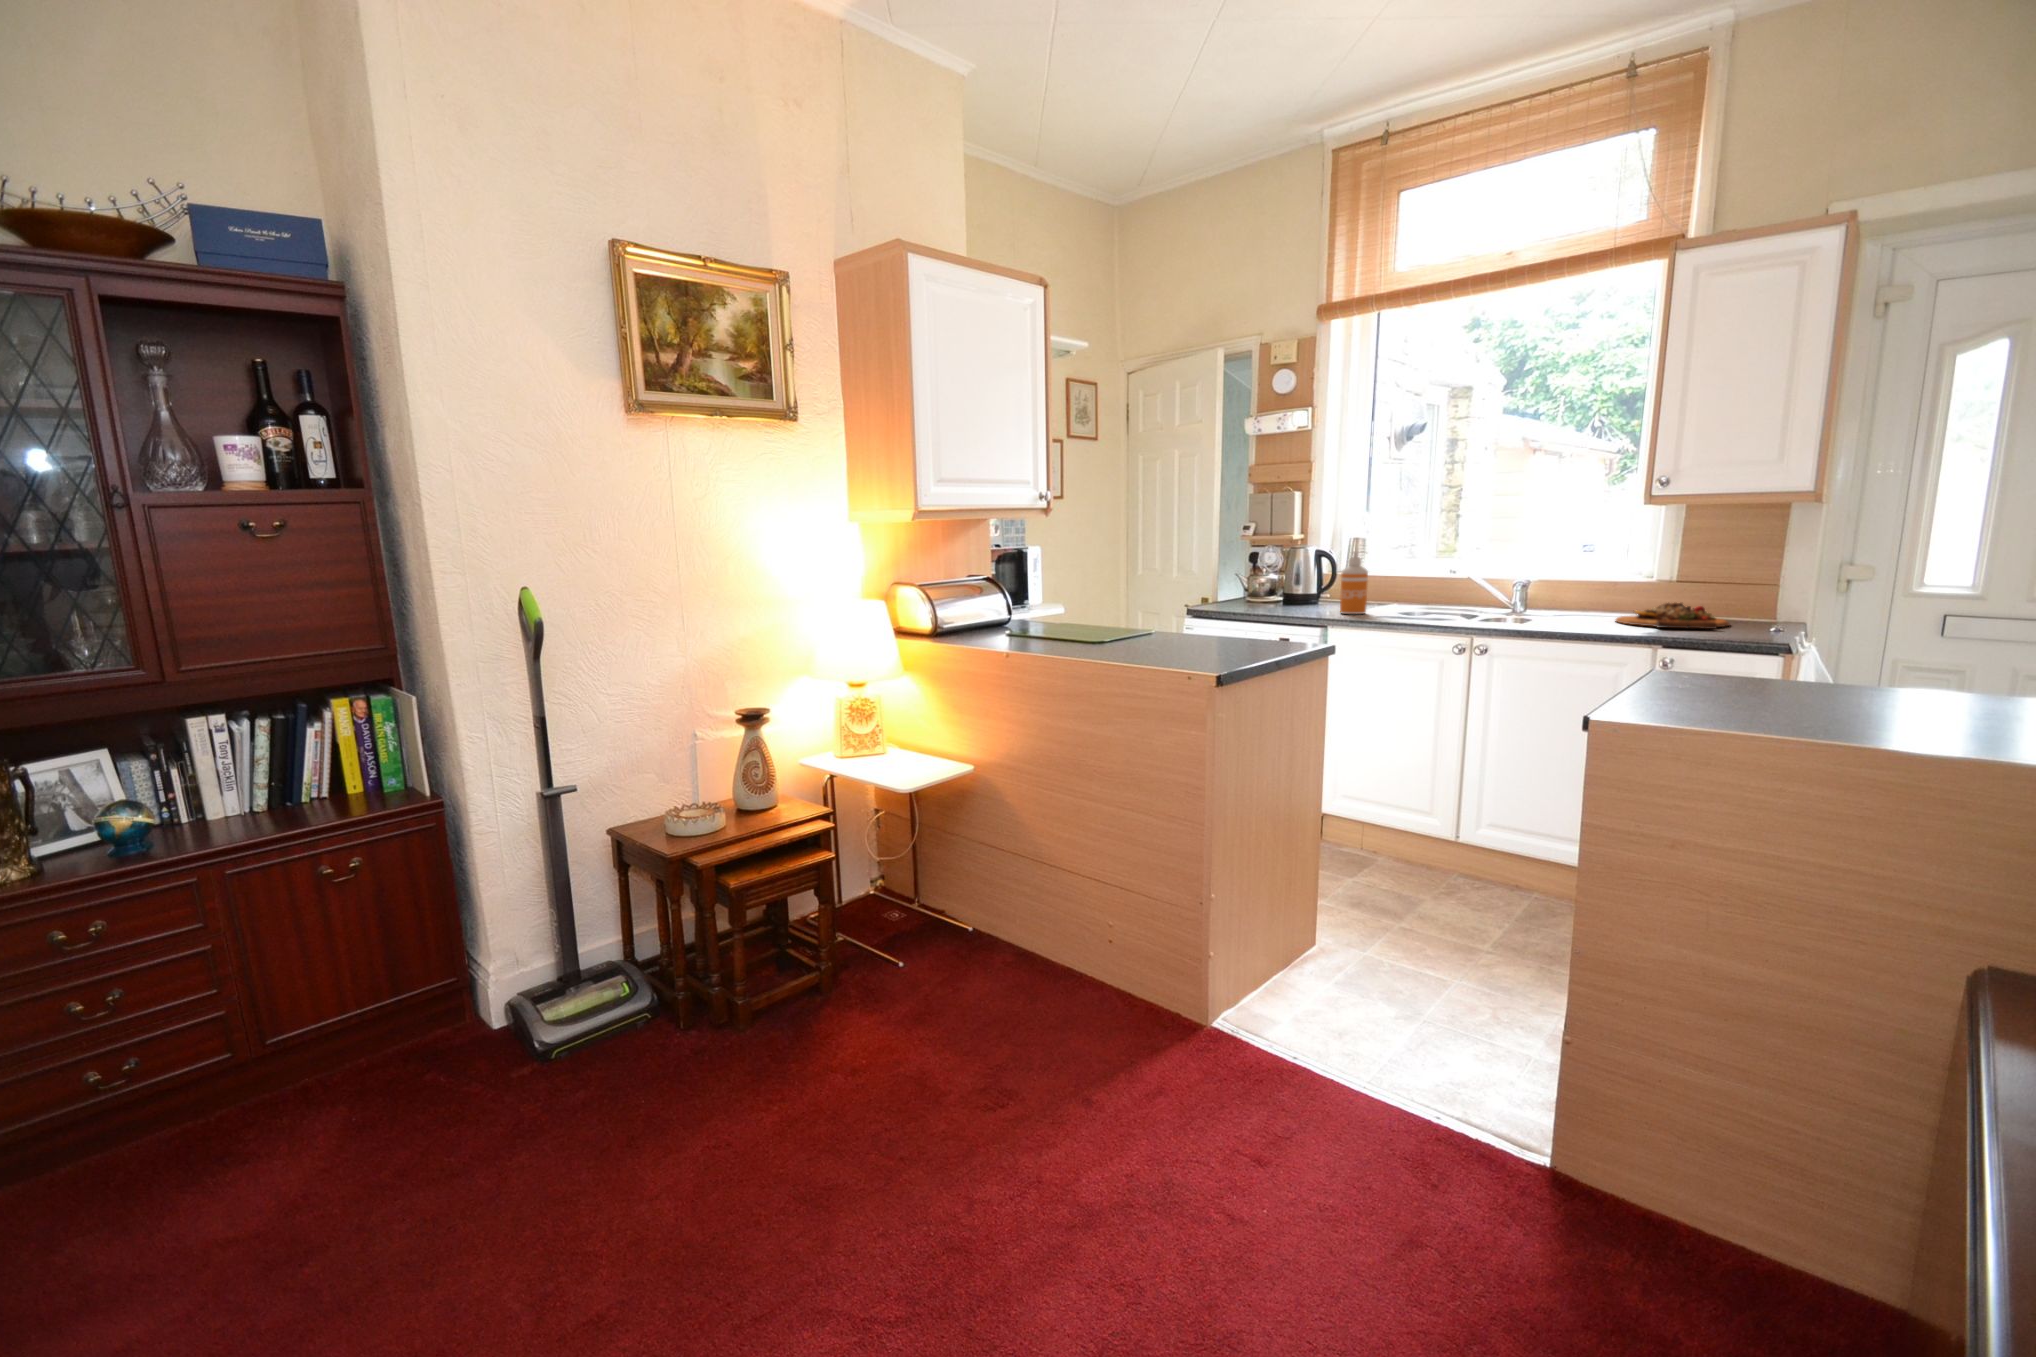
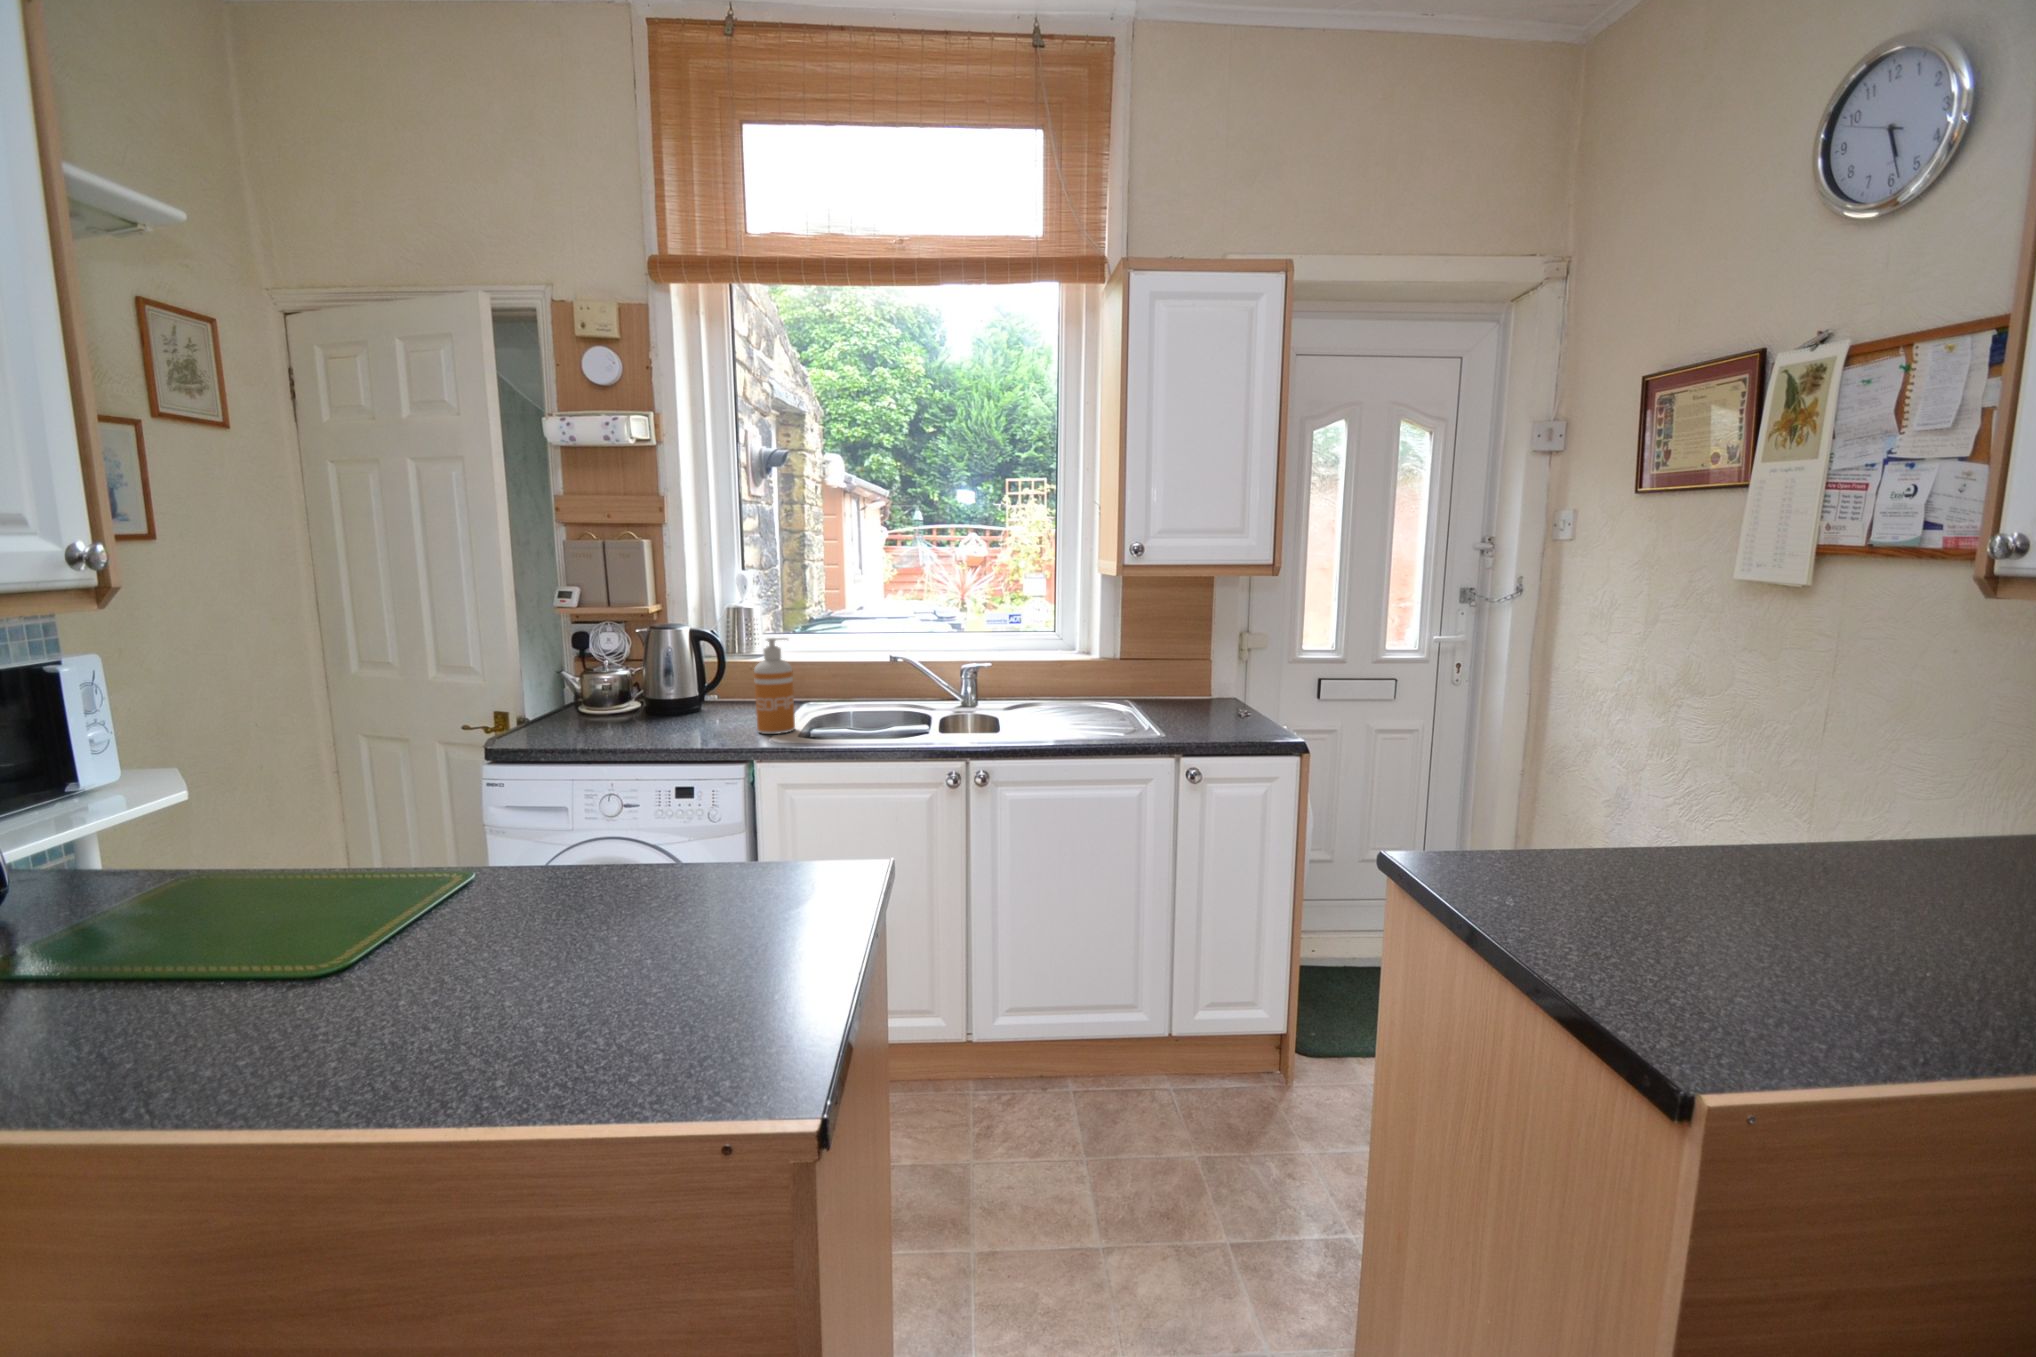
cutting board: present [1616,603,1729,629] -> none [1085,685,1195,722]

